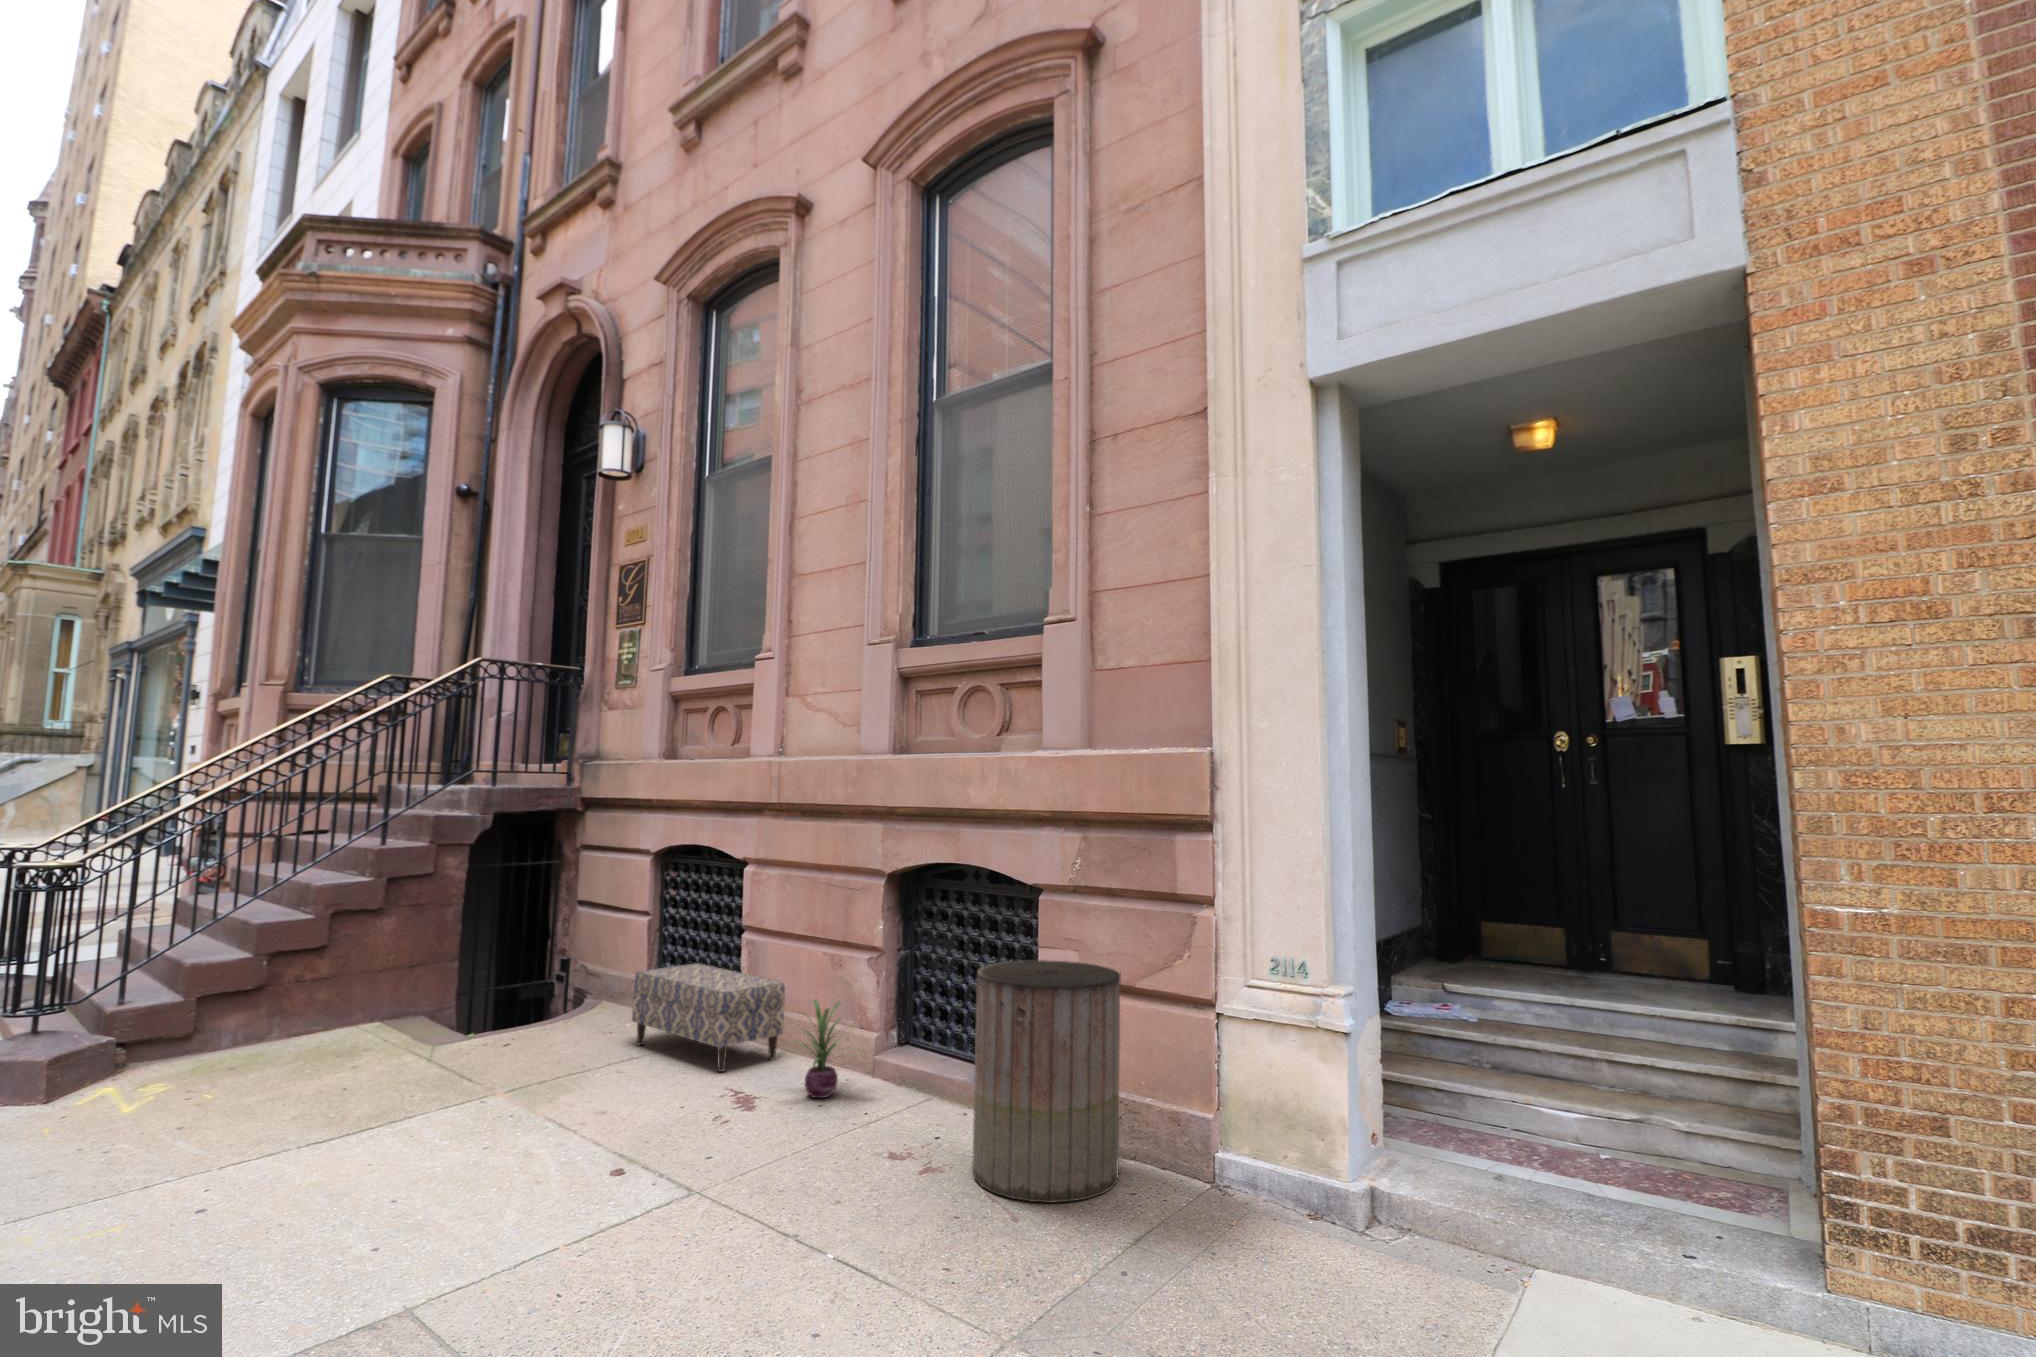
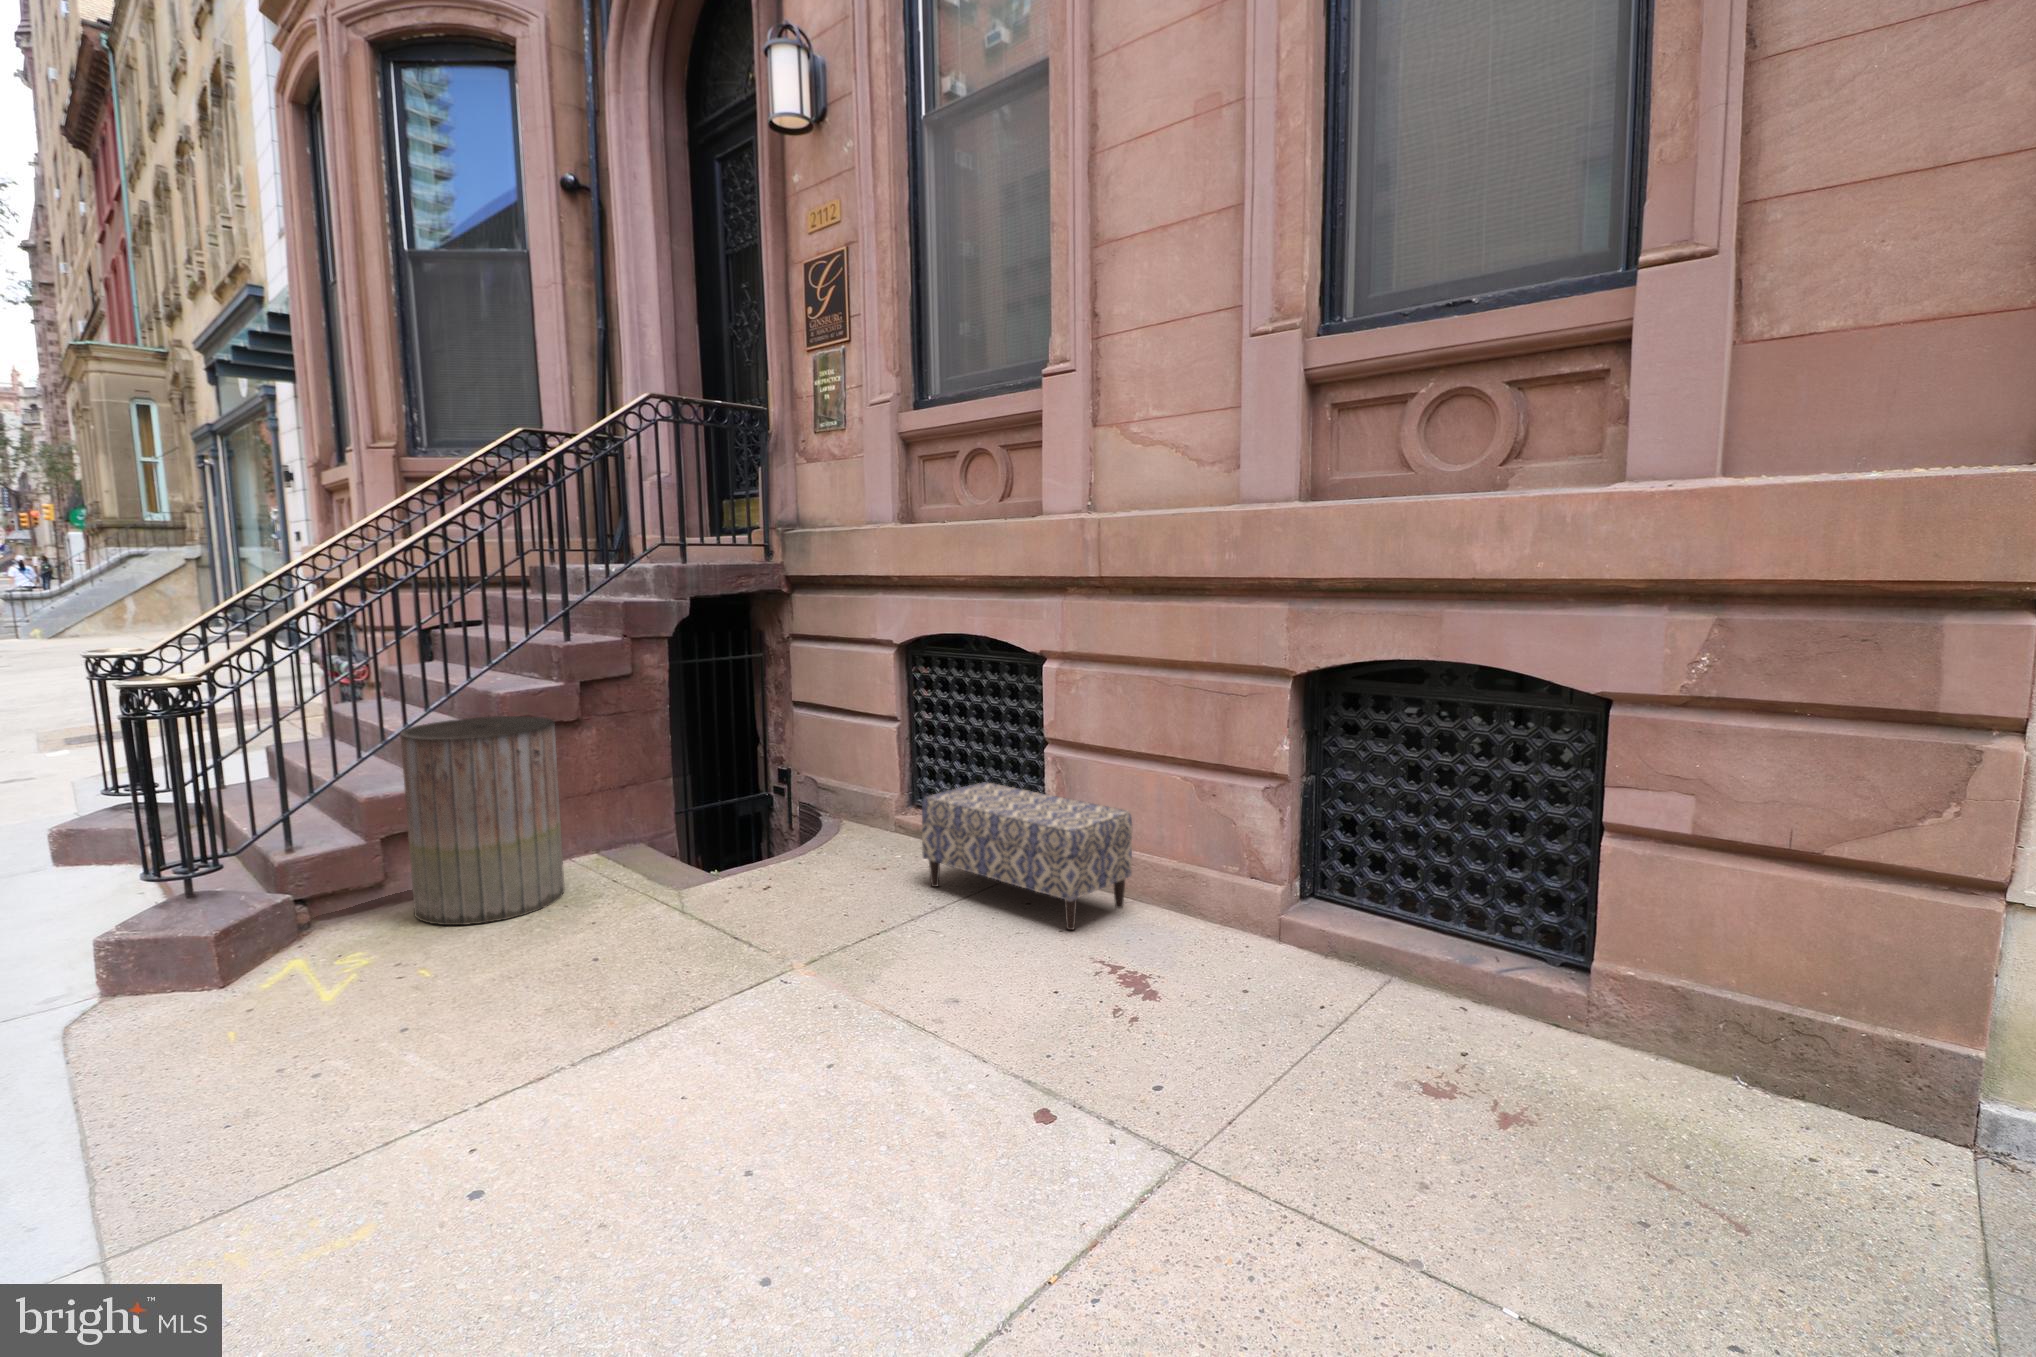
trash can: present [972,960,1120,1203] -> present [400,716,564,925]
decorative plant: present [776,1000,855,1098] -> none [1170,843,1311,976]

